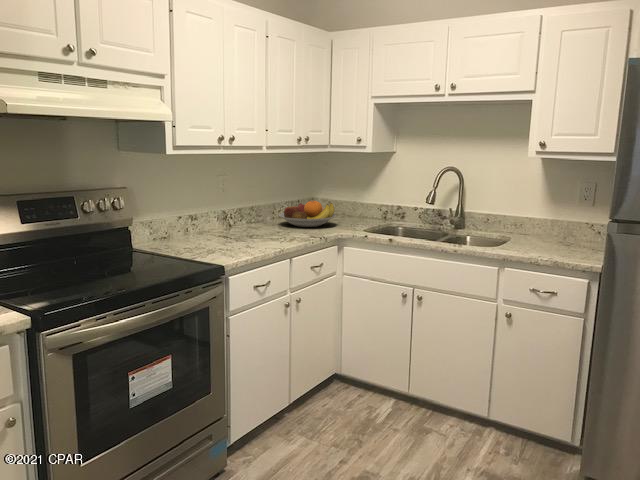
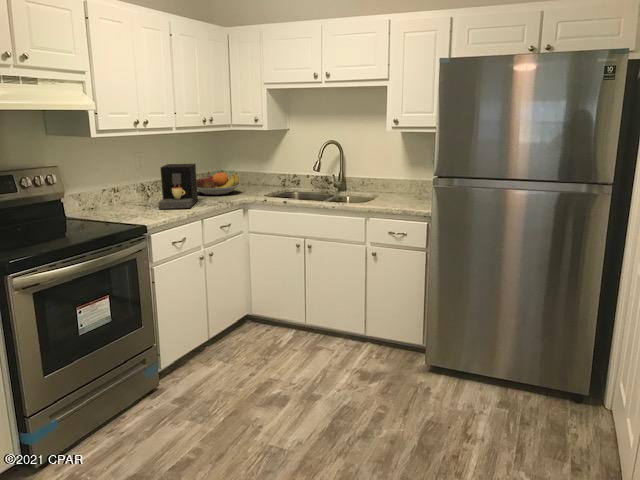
coffee maker: none [240,189,286,244] -> present [159,164,198,209]

